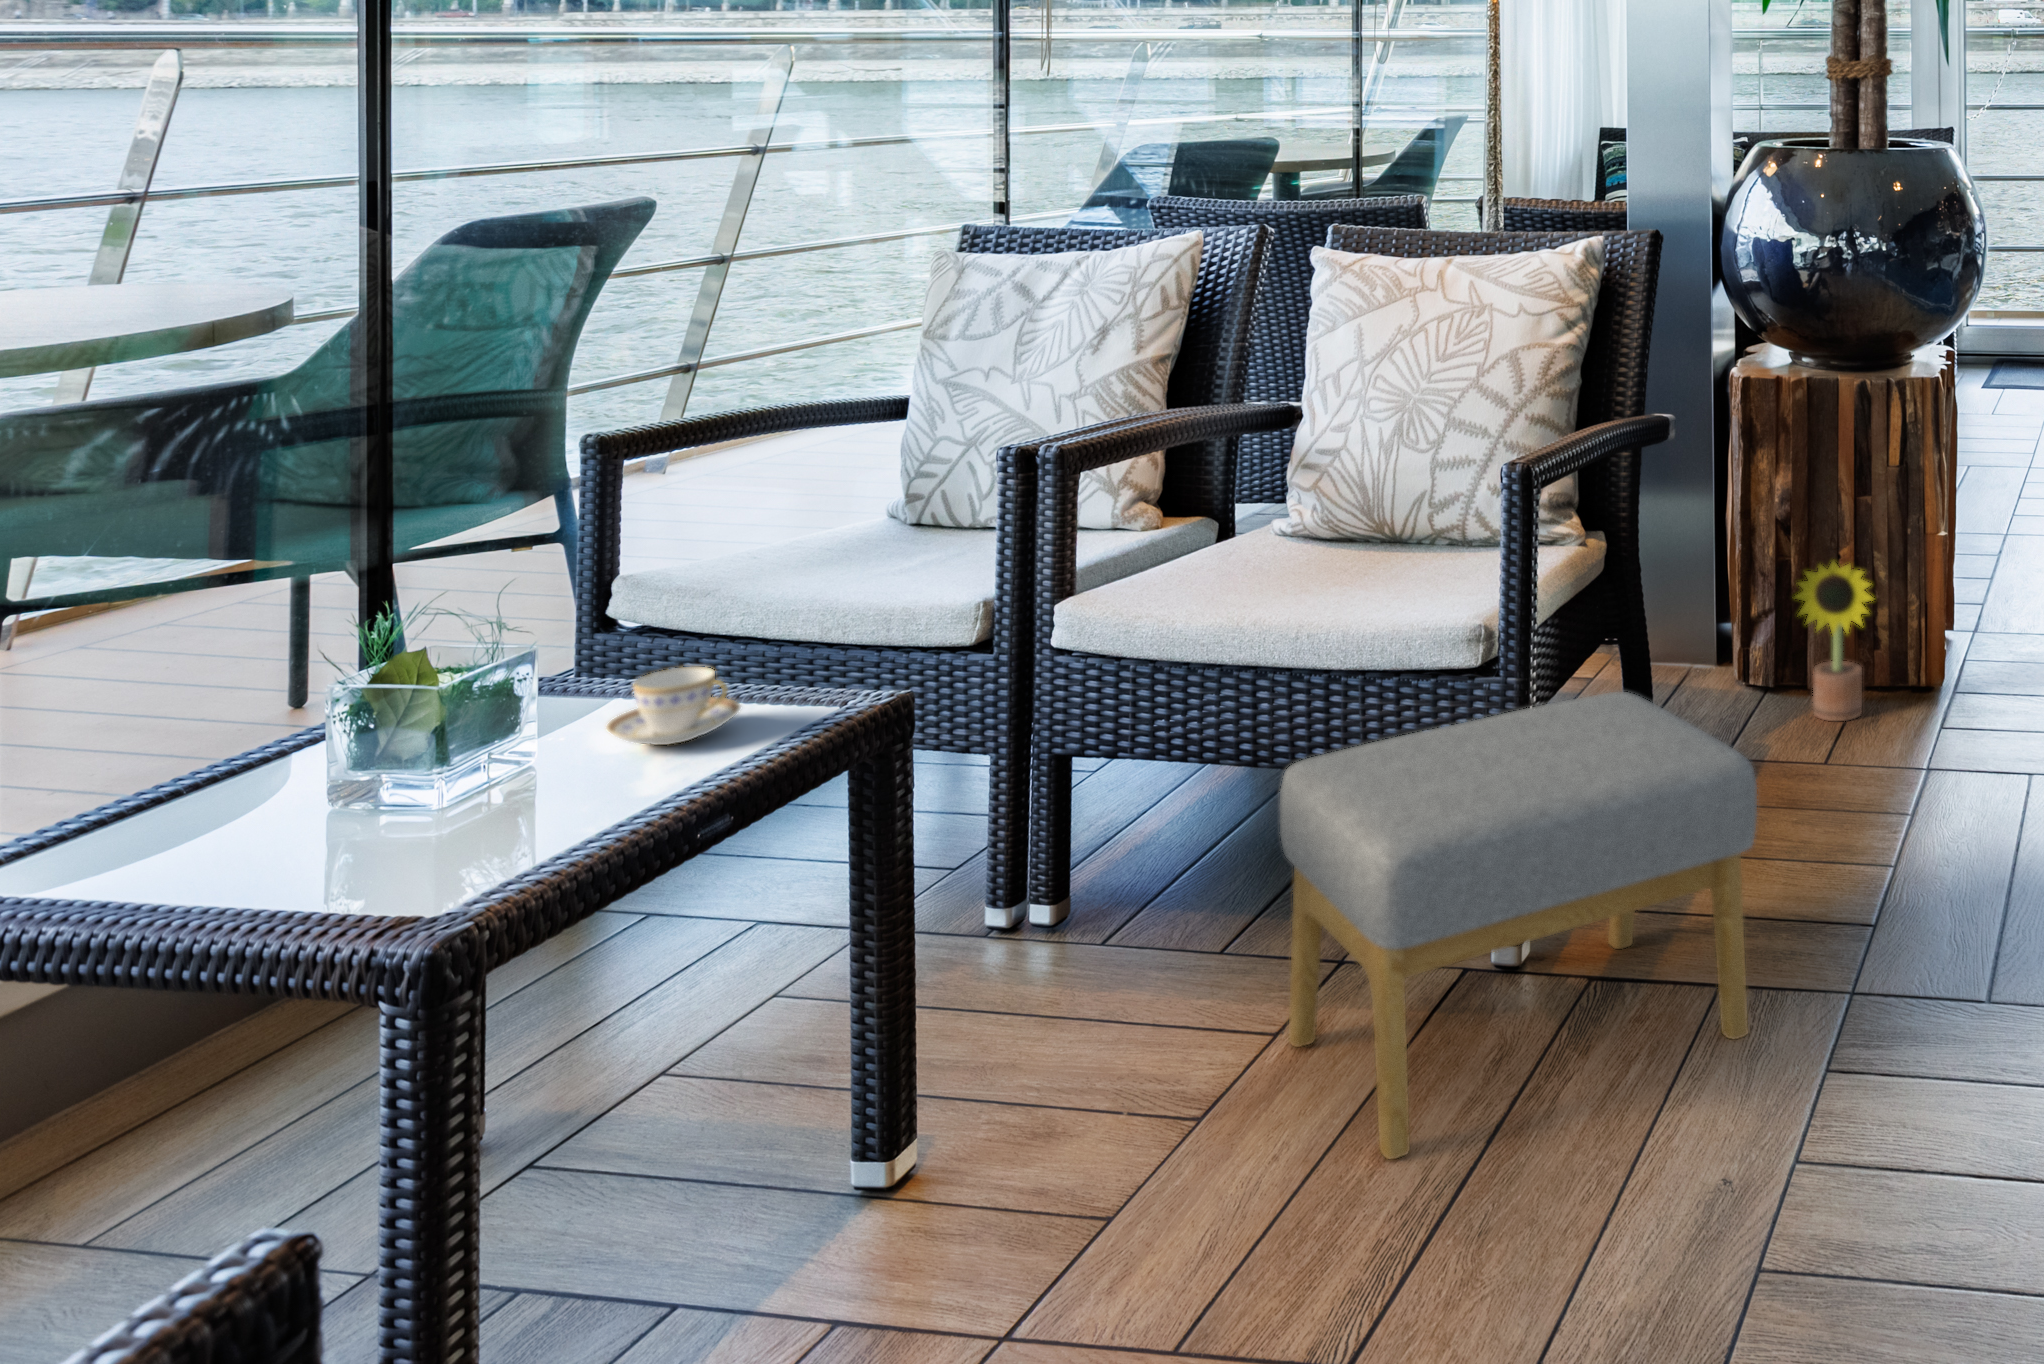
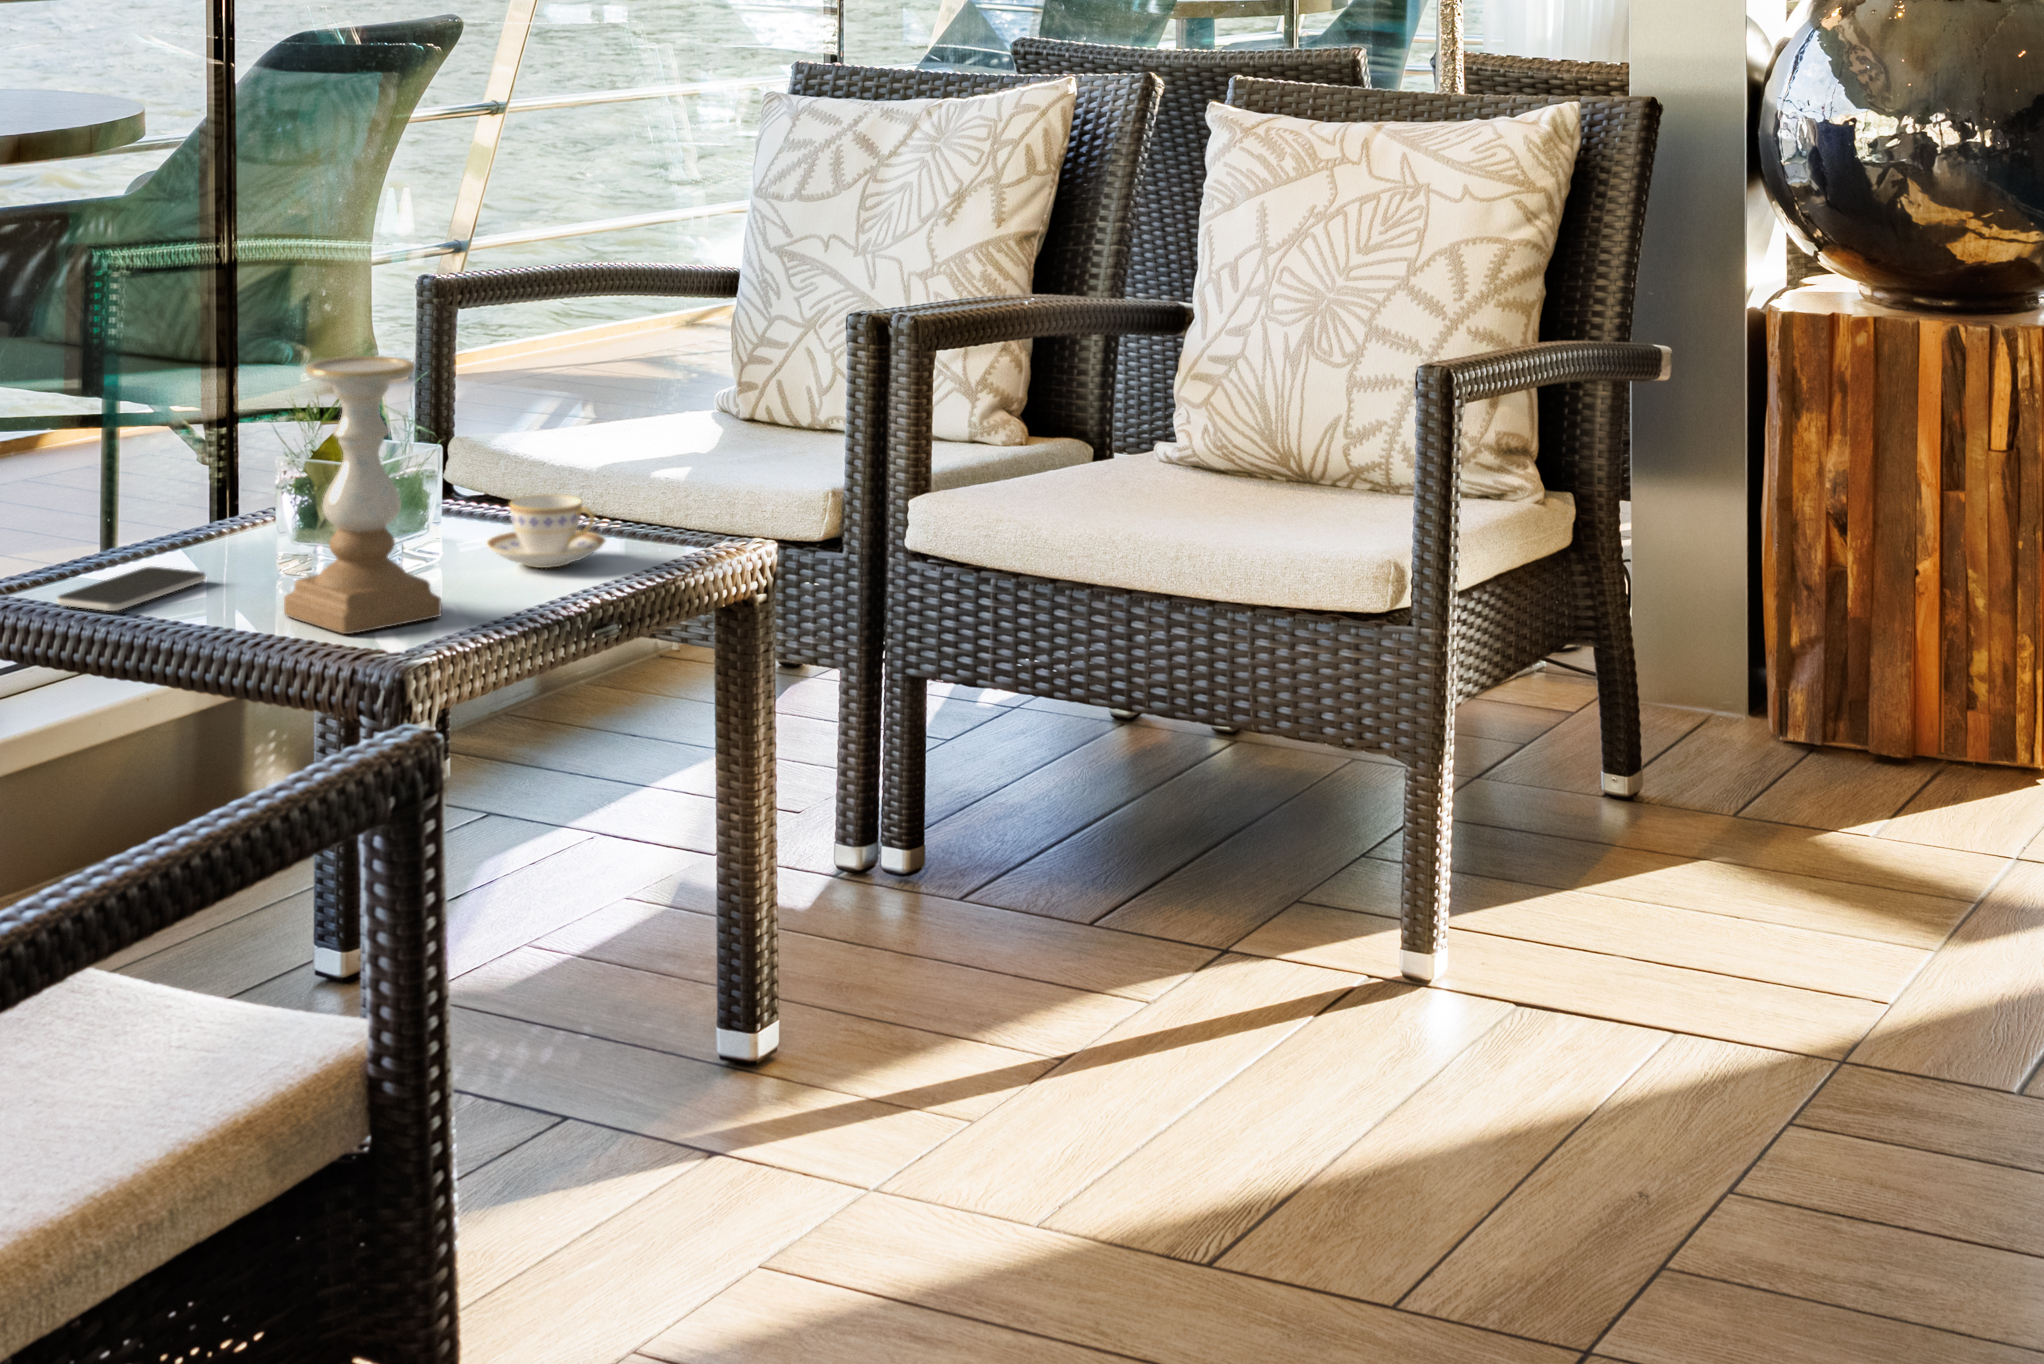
decorative plant: present [1794,562,1873,721] -> none [1841,562,1961,787]
candle holder: none [341,566,537,873] -> present [284,356,442,634]
footstool: present [1280,692,1757,1159] -> none [1151,662,1722,1121]
smartphone: none [38,805,255,879] -> present [57,567,206,611]

